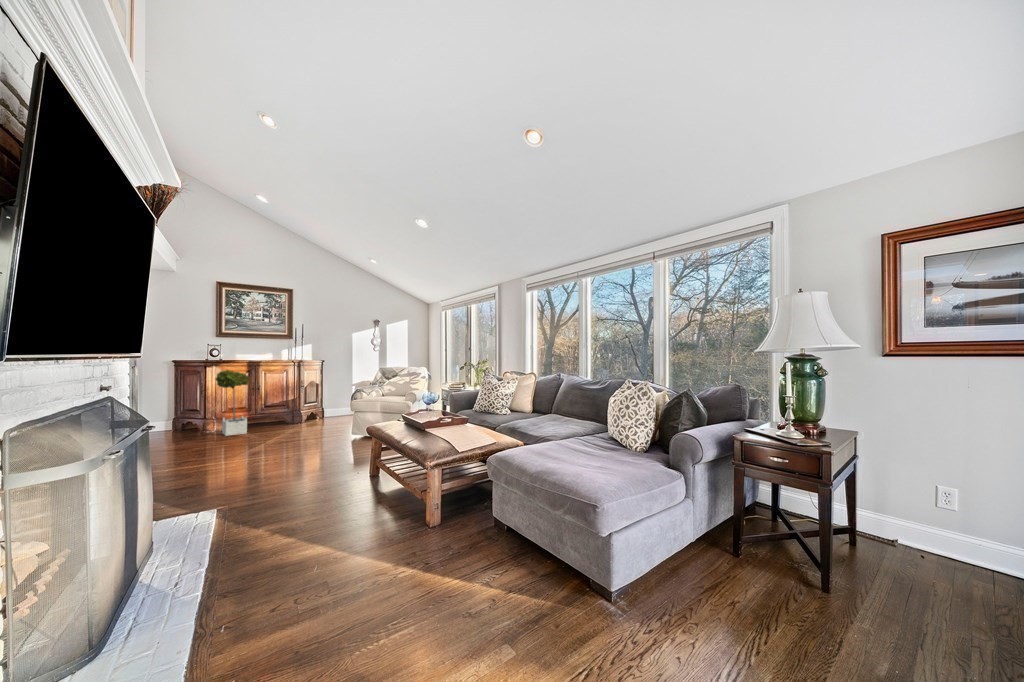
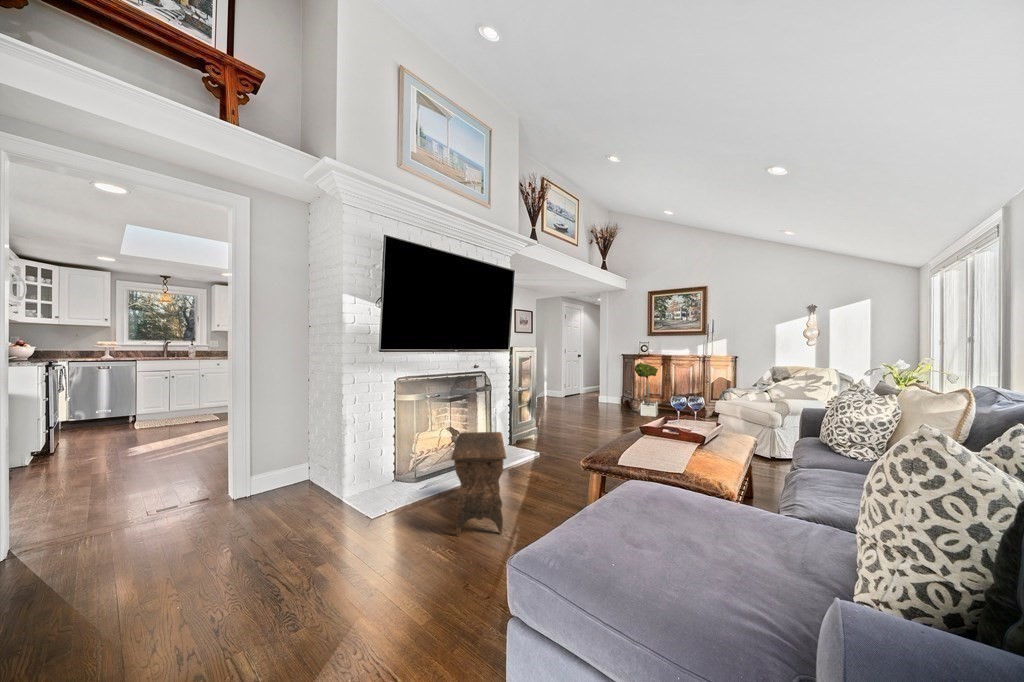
footstool: none [242,466,403,614] -> present [451,432,506,536]

